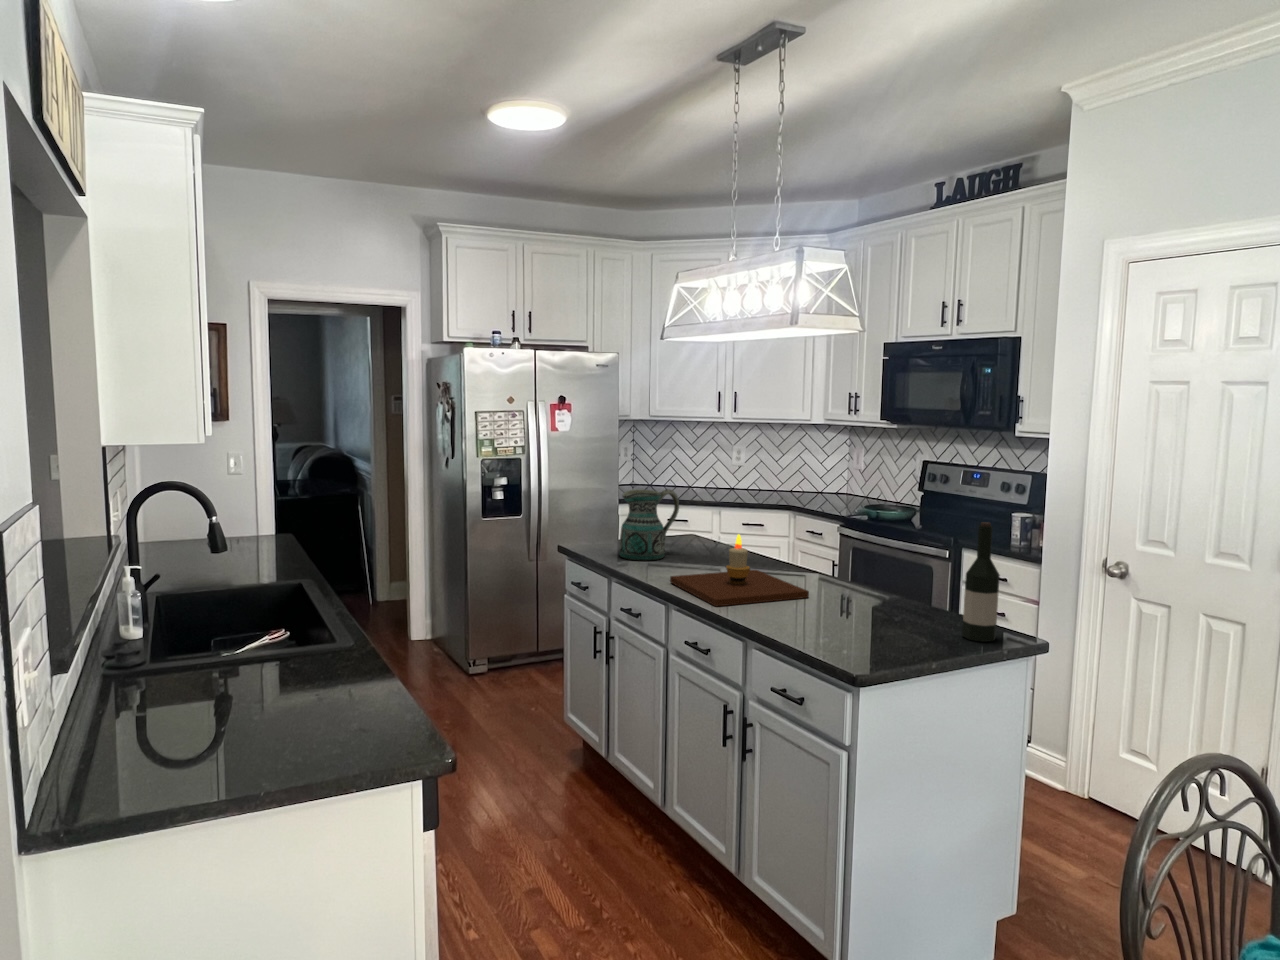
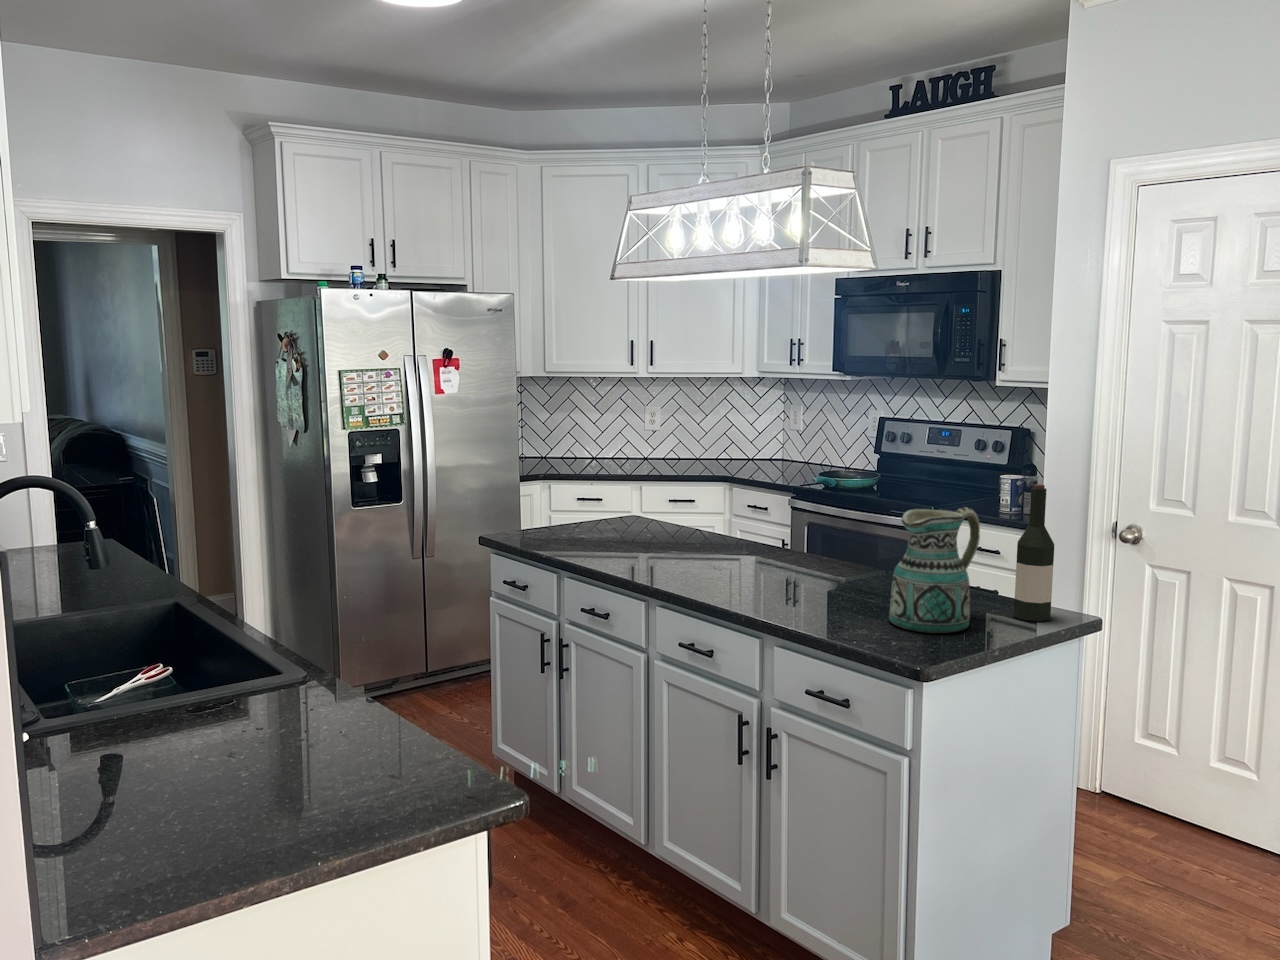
ceramic pitcher: present [619,489,679,560] -> present [889,507,980,633]
candle: present [670,534,809,606] -> none [646,511,818,600]

